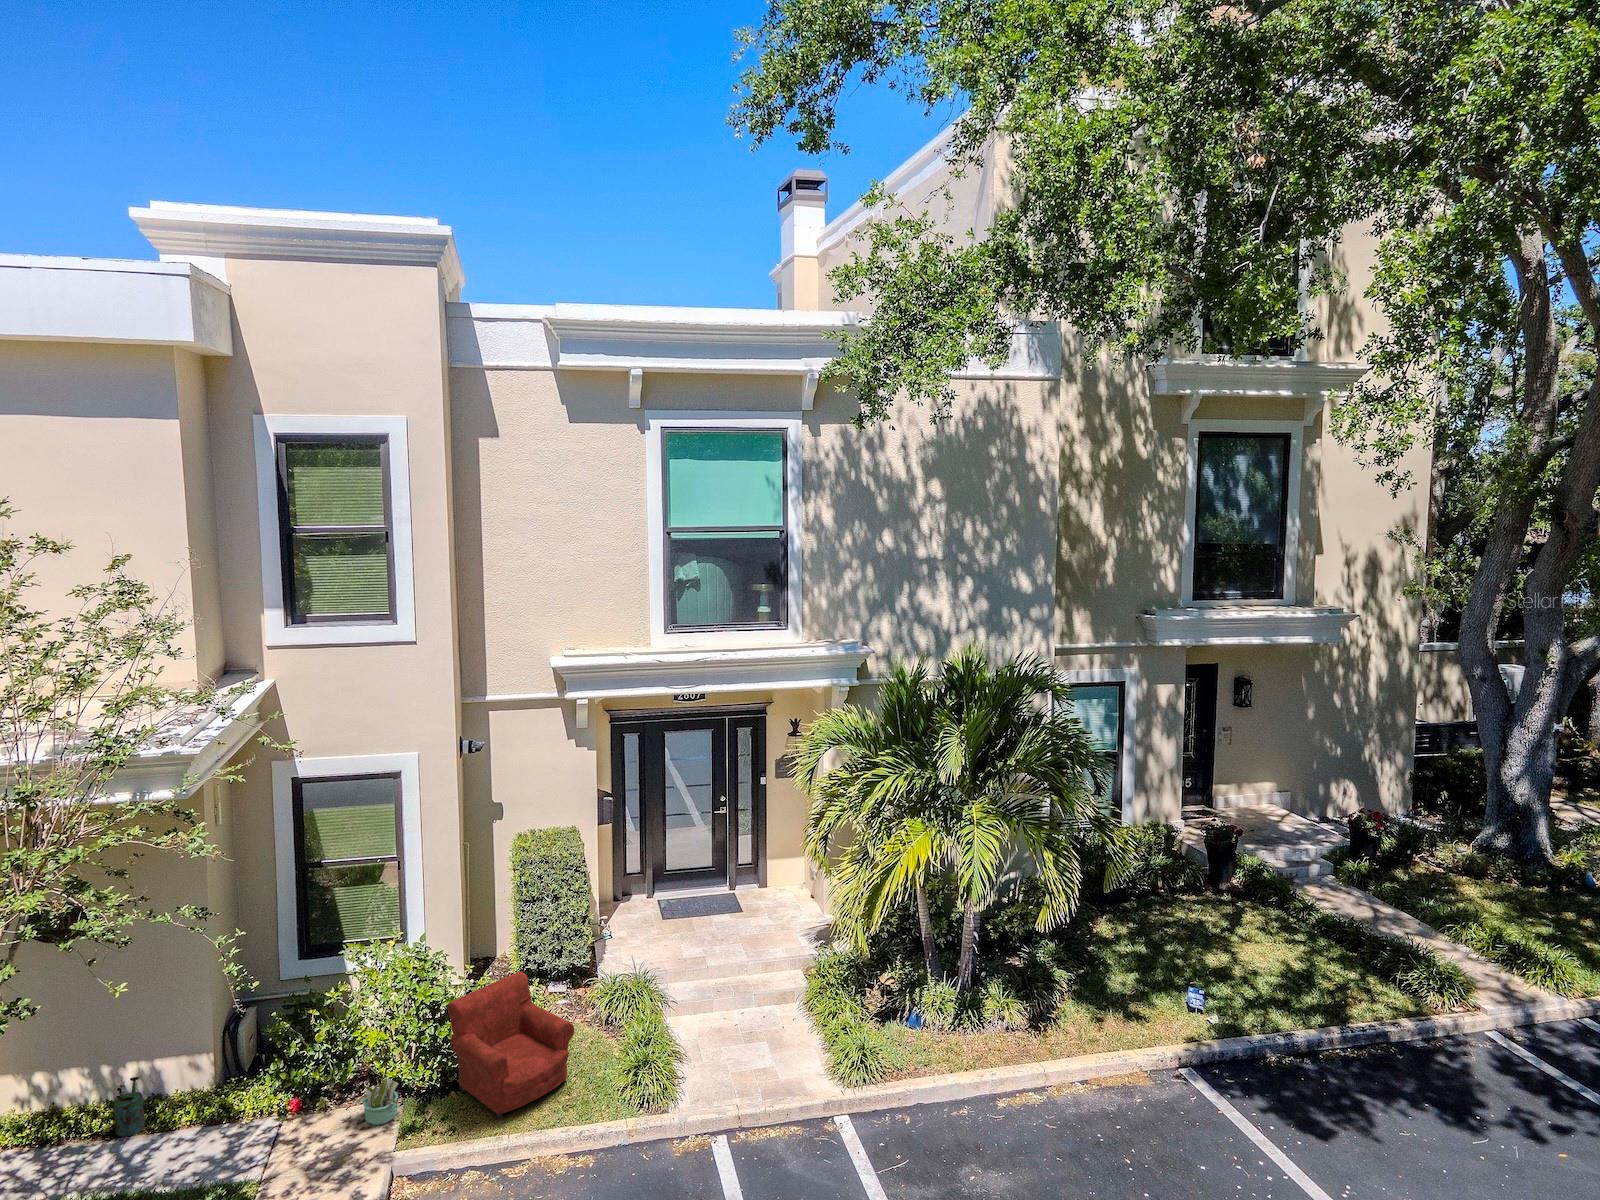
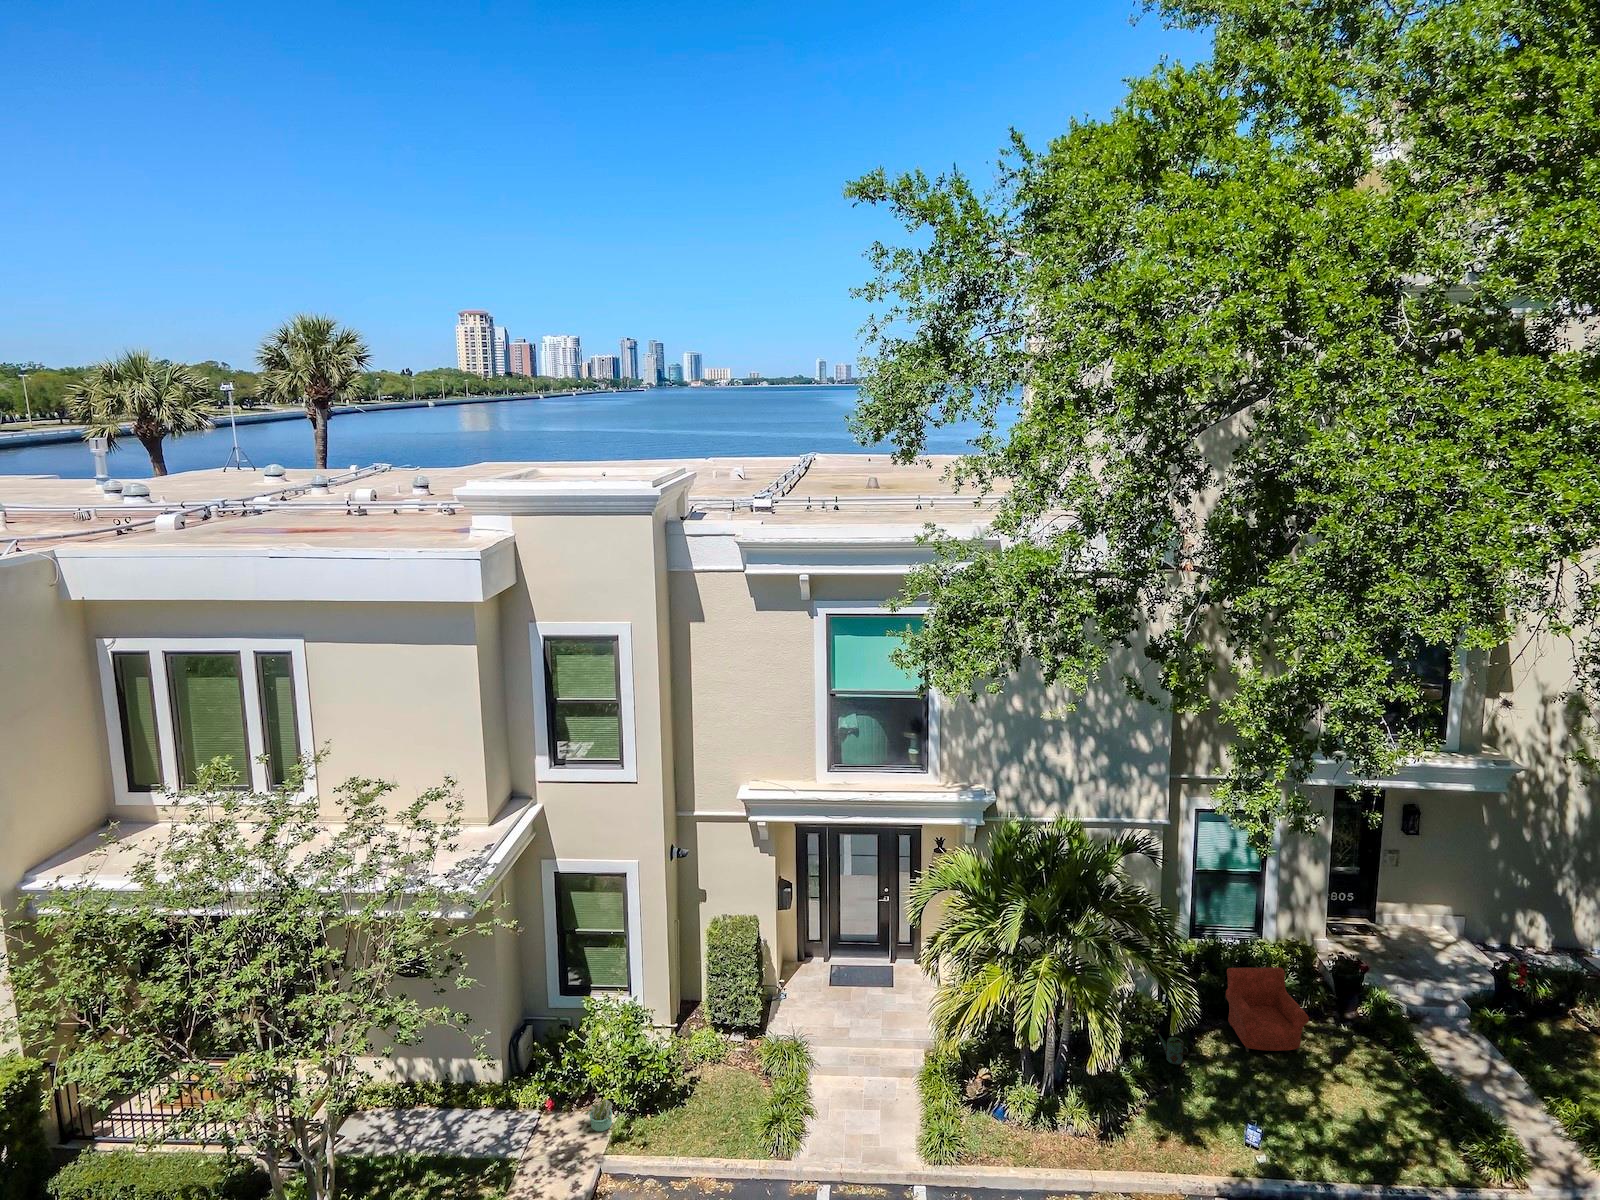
armchair: present [447,972,574,1120] -> present [1226,967,1309,1052]
watering can: present [114,1077,145,1137] -> present [1155,1030,1188,1064]

